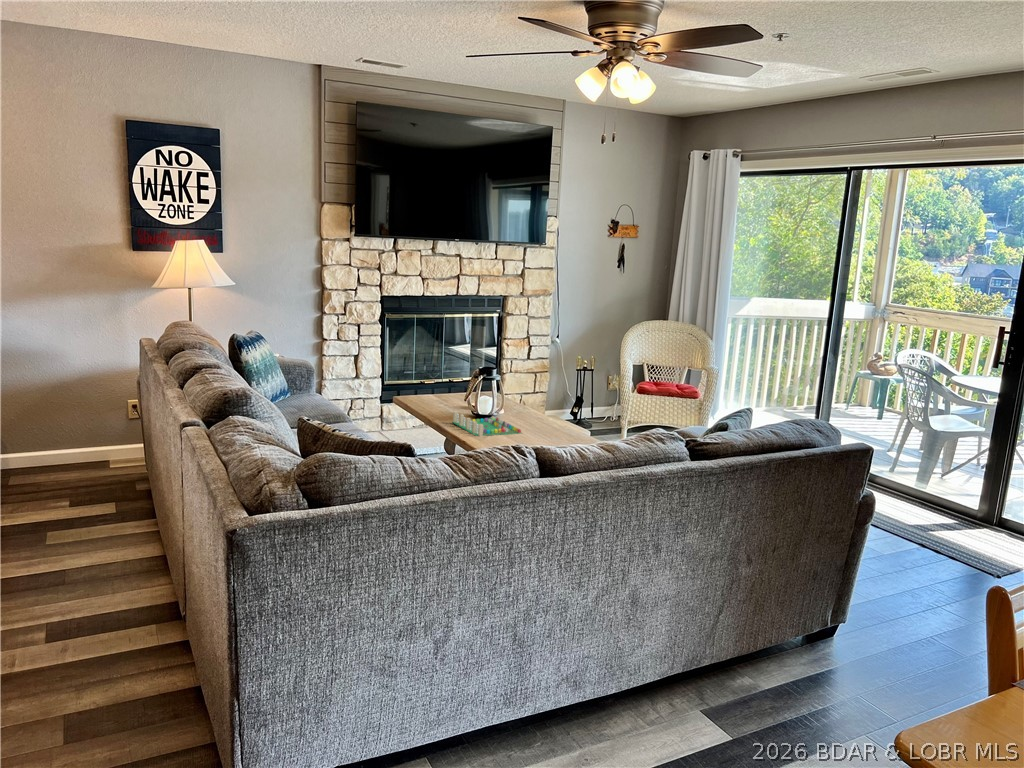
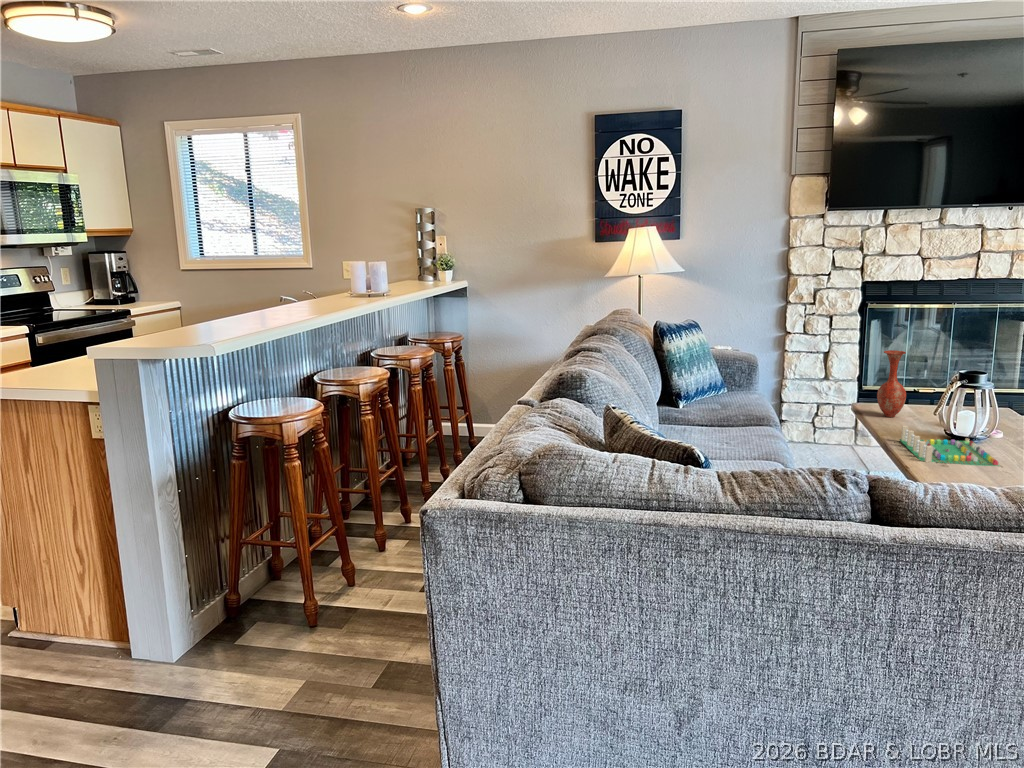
vase: none [421,354,441,406] -> present [877,350,906,417]

